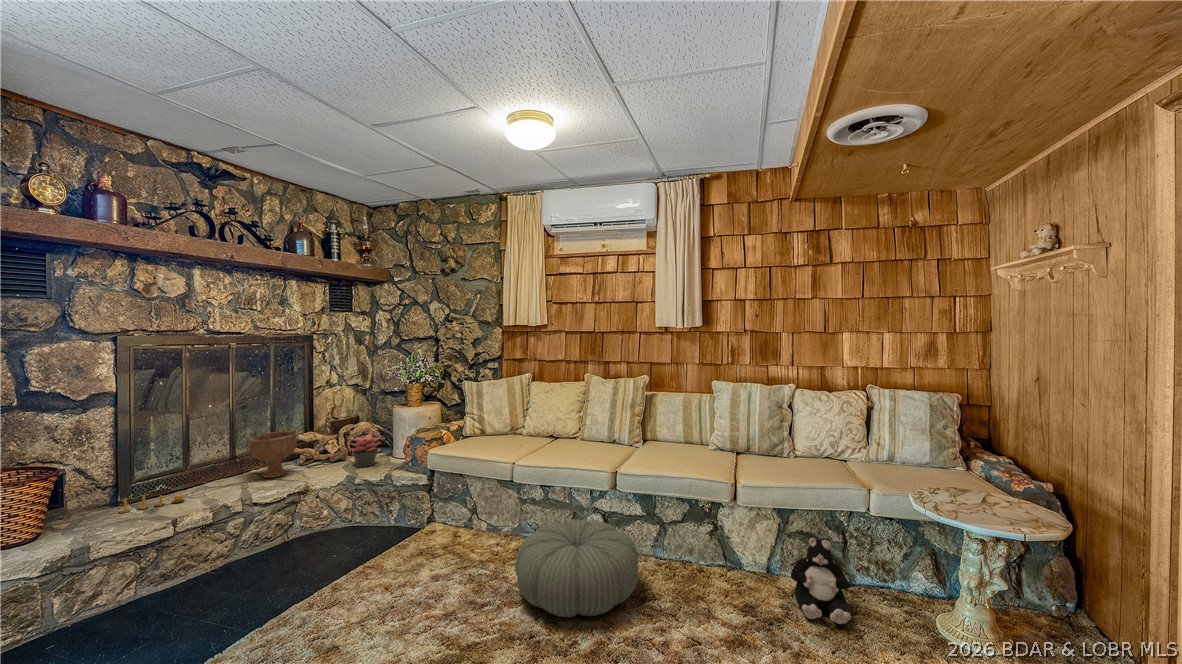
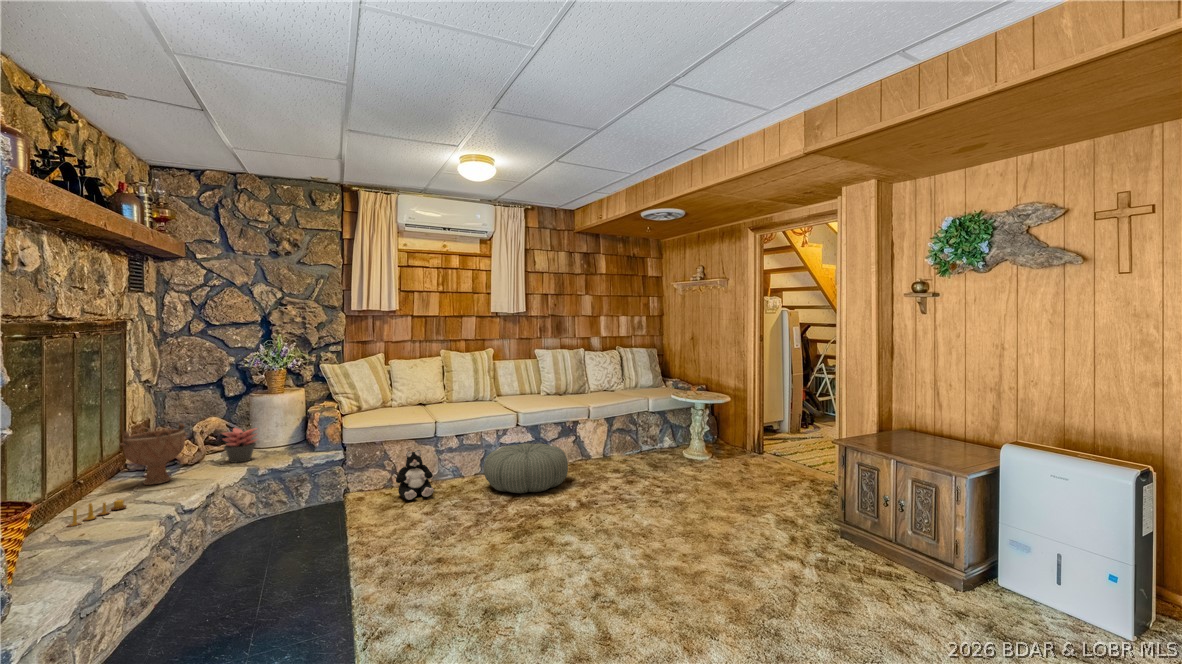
plush toy: present [791,537,851,624] -> present [396,450,434,500]

